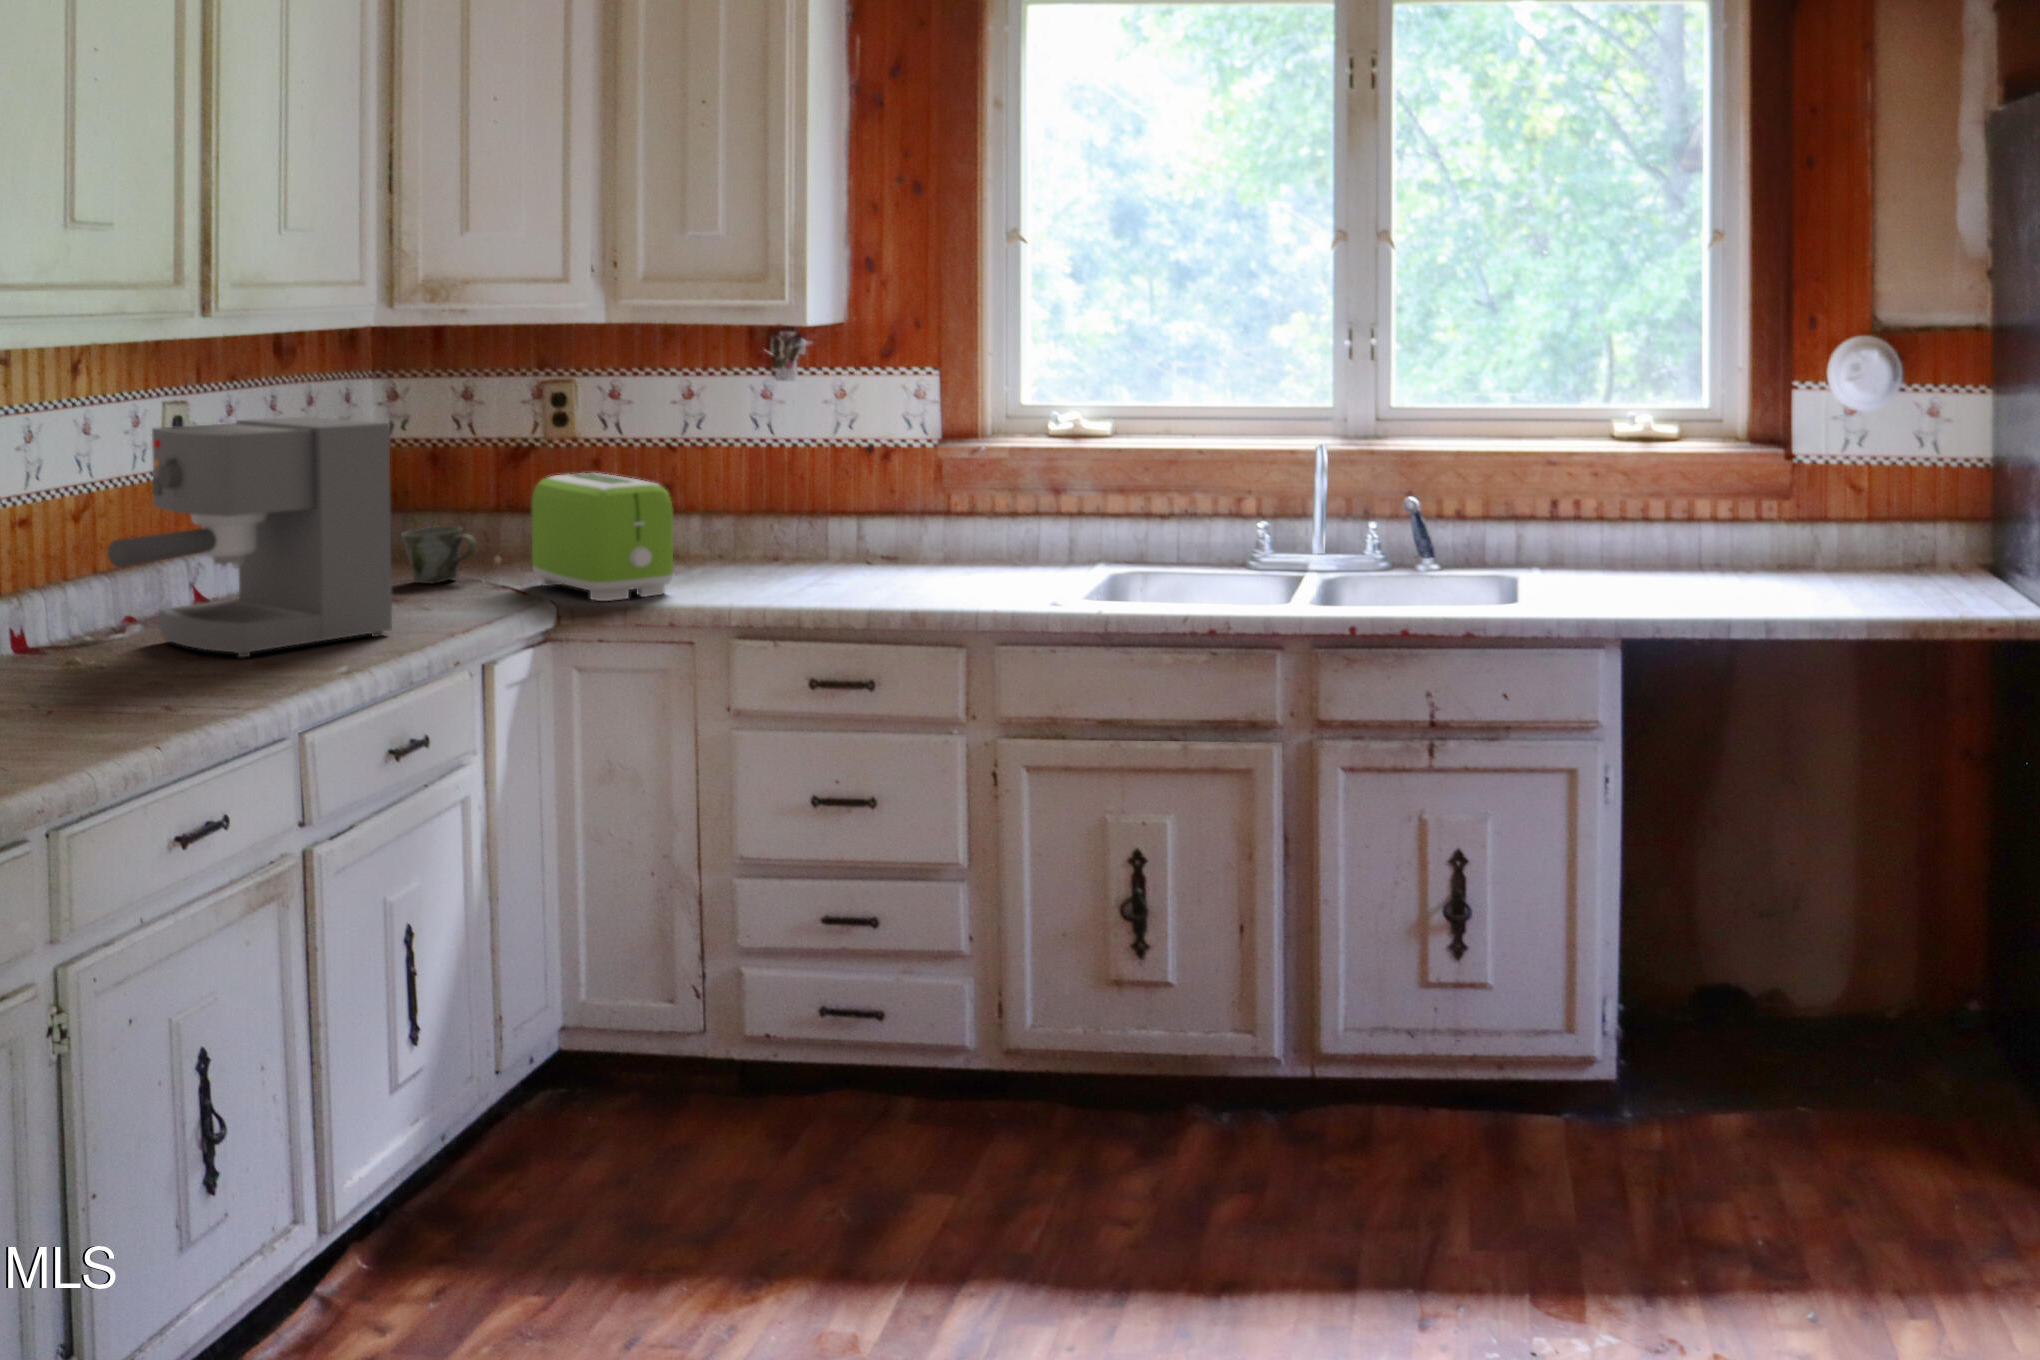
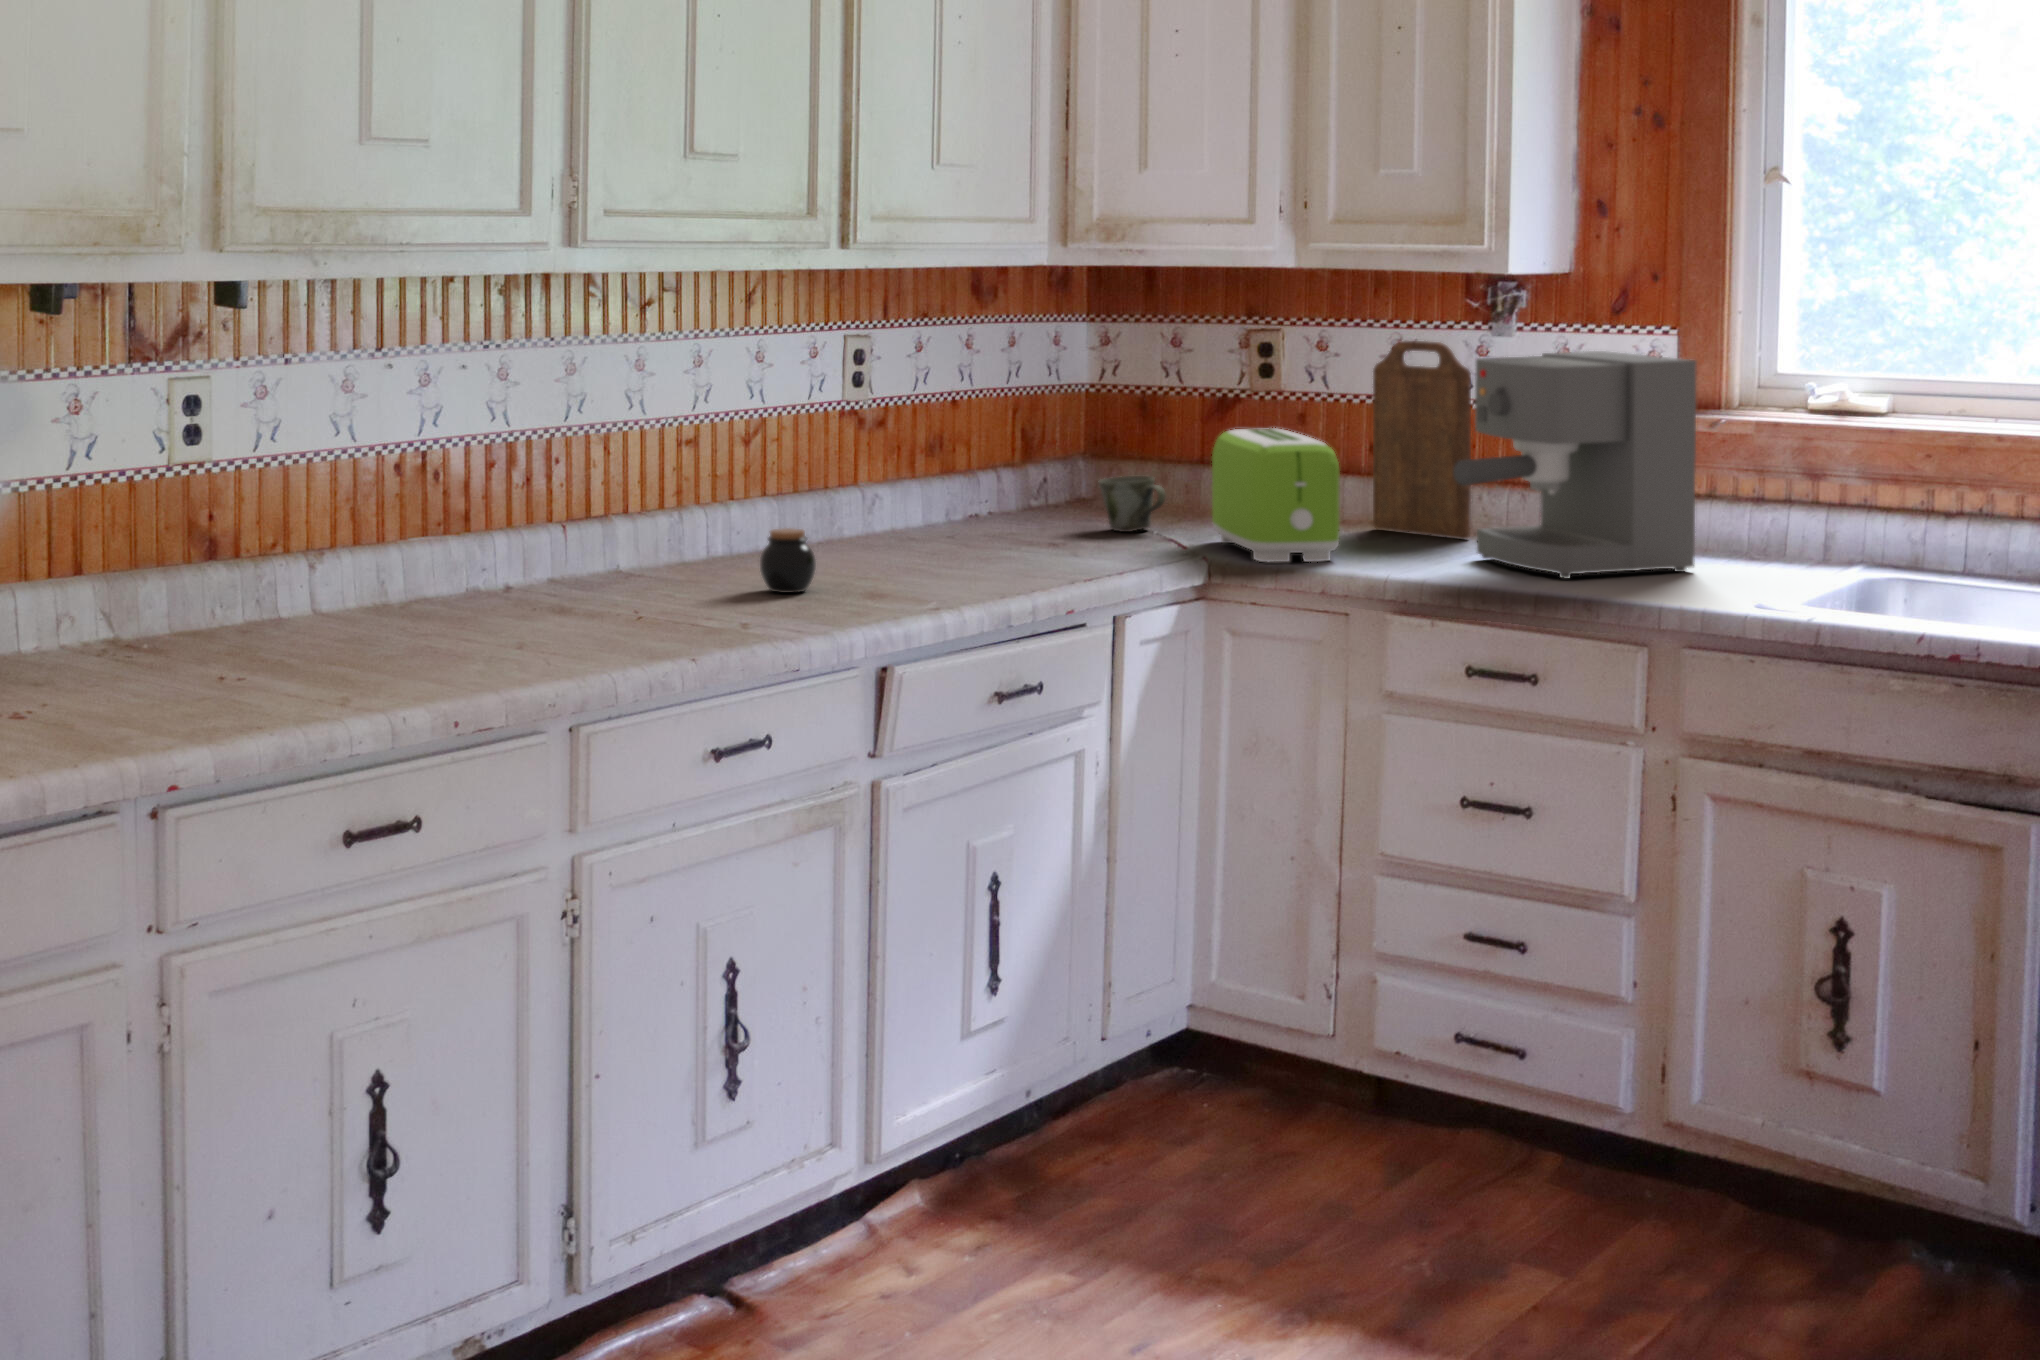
cutting board: none [674,388,770,563] -> present [1373,341,1471,539]
coffee maker: present [107,417,392,657] -> present [1453,351,1697,579]
jar: none [25,614,105,691] -> present [760,528,816,593]

